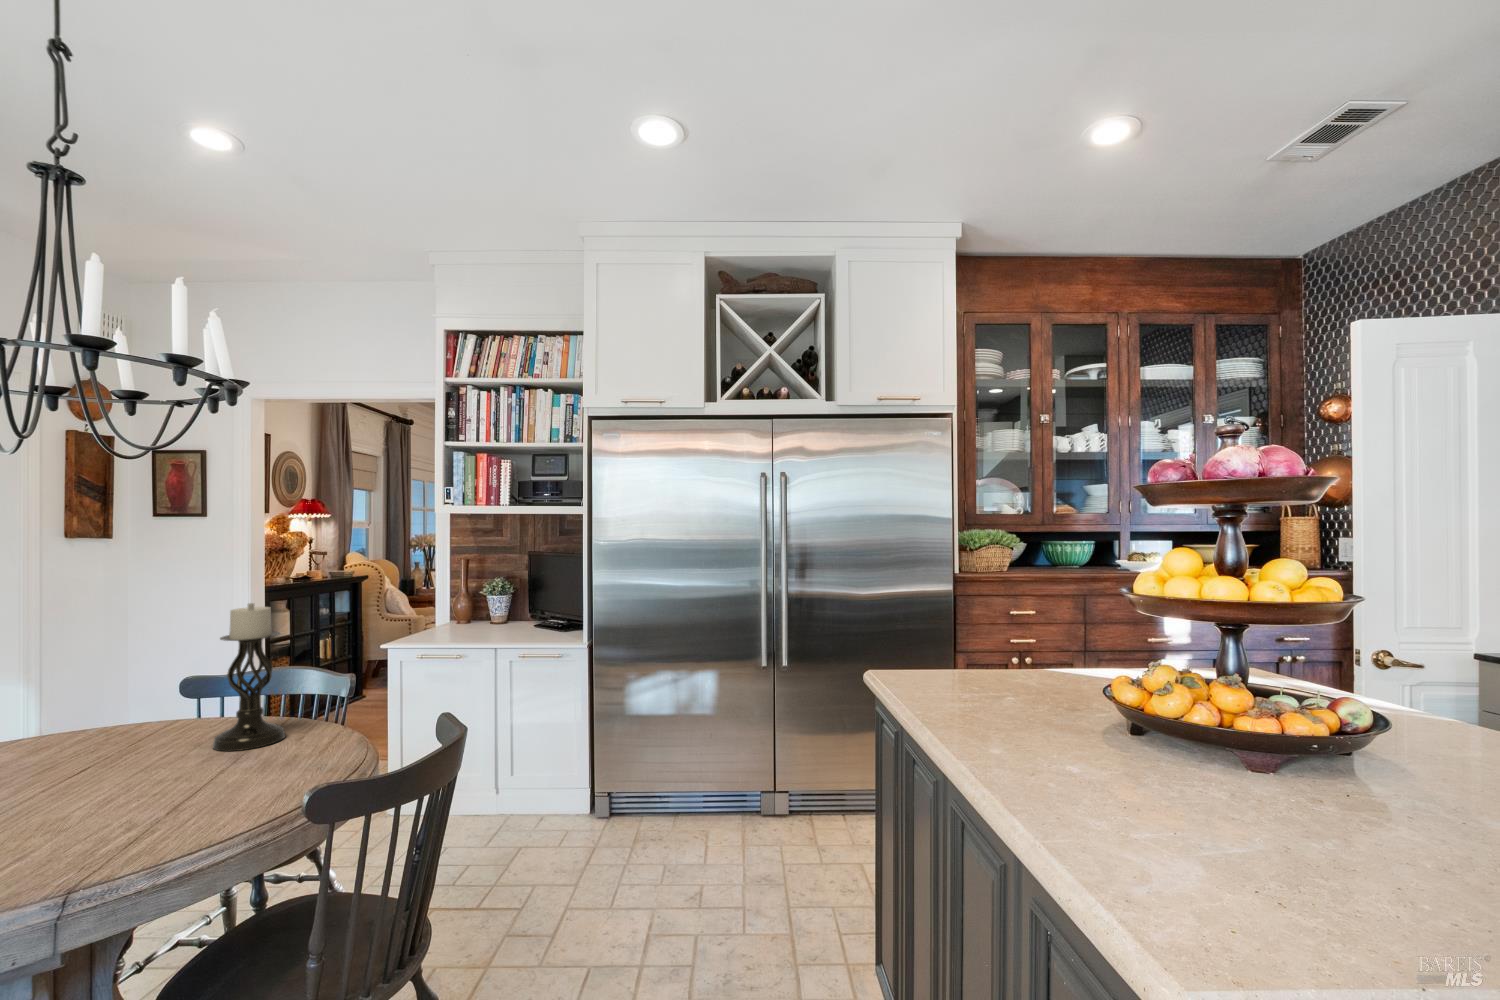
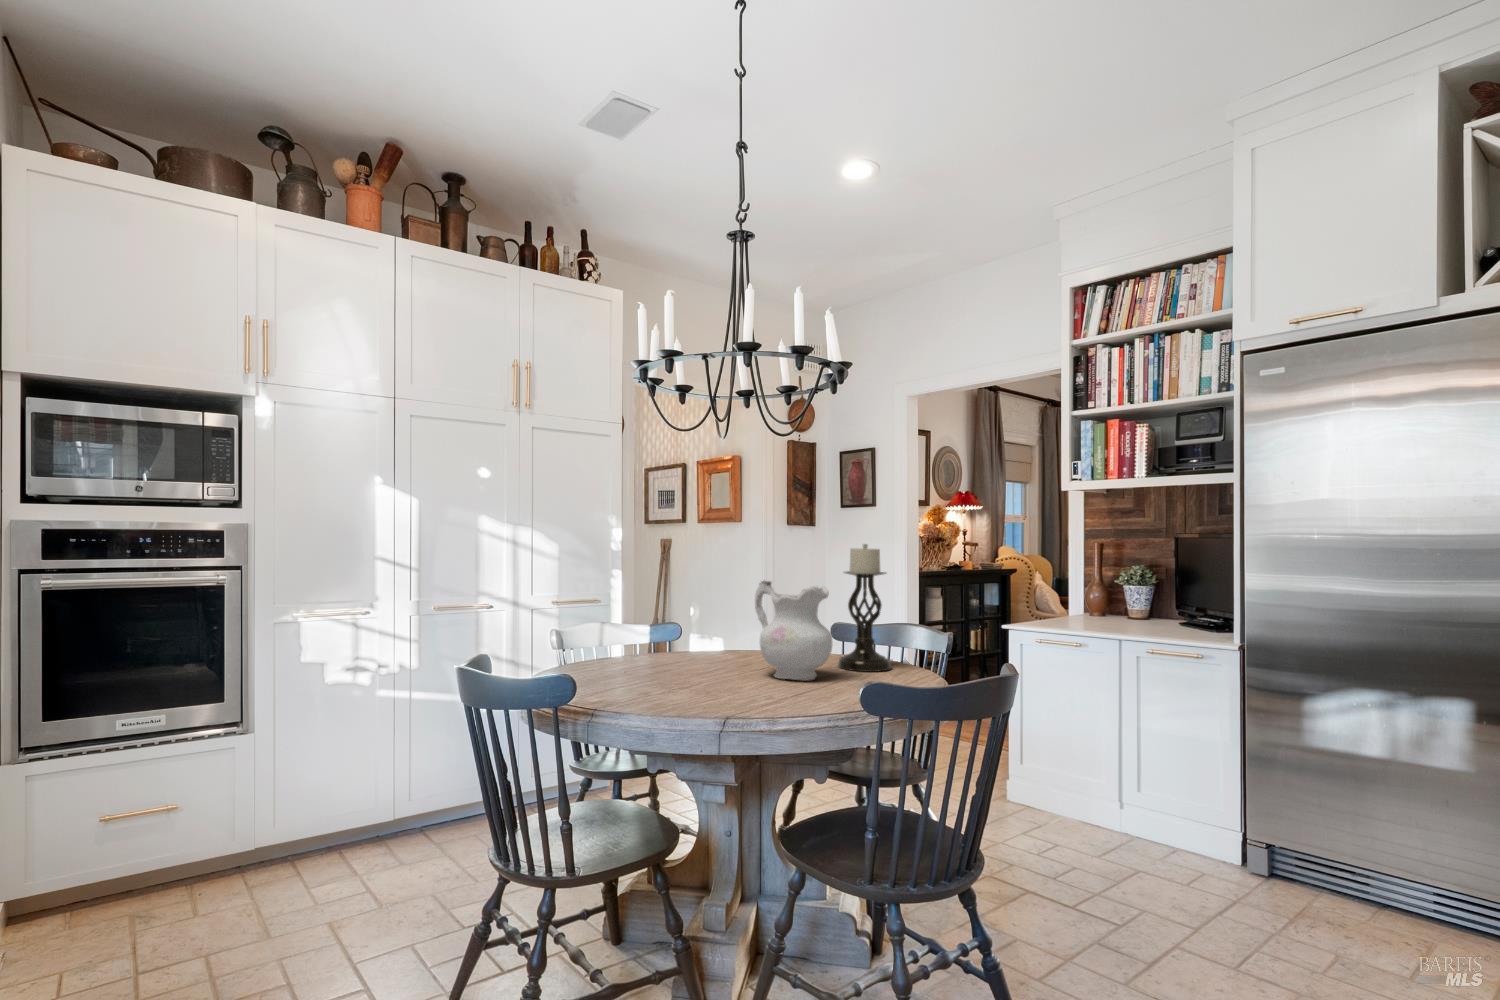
ceramic pitcher: none [87,665,215,792] -> present [755,581,832,681]

